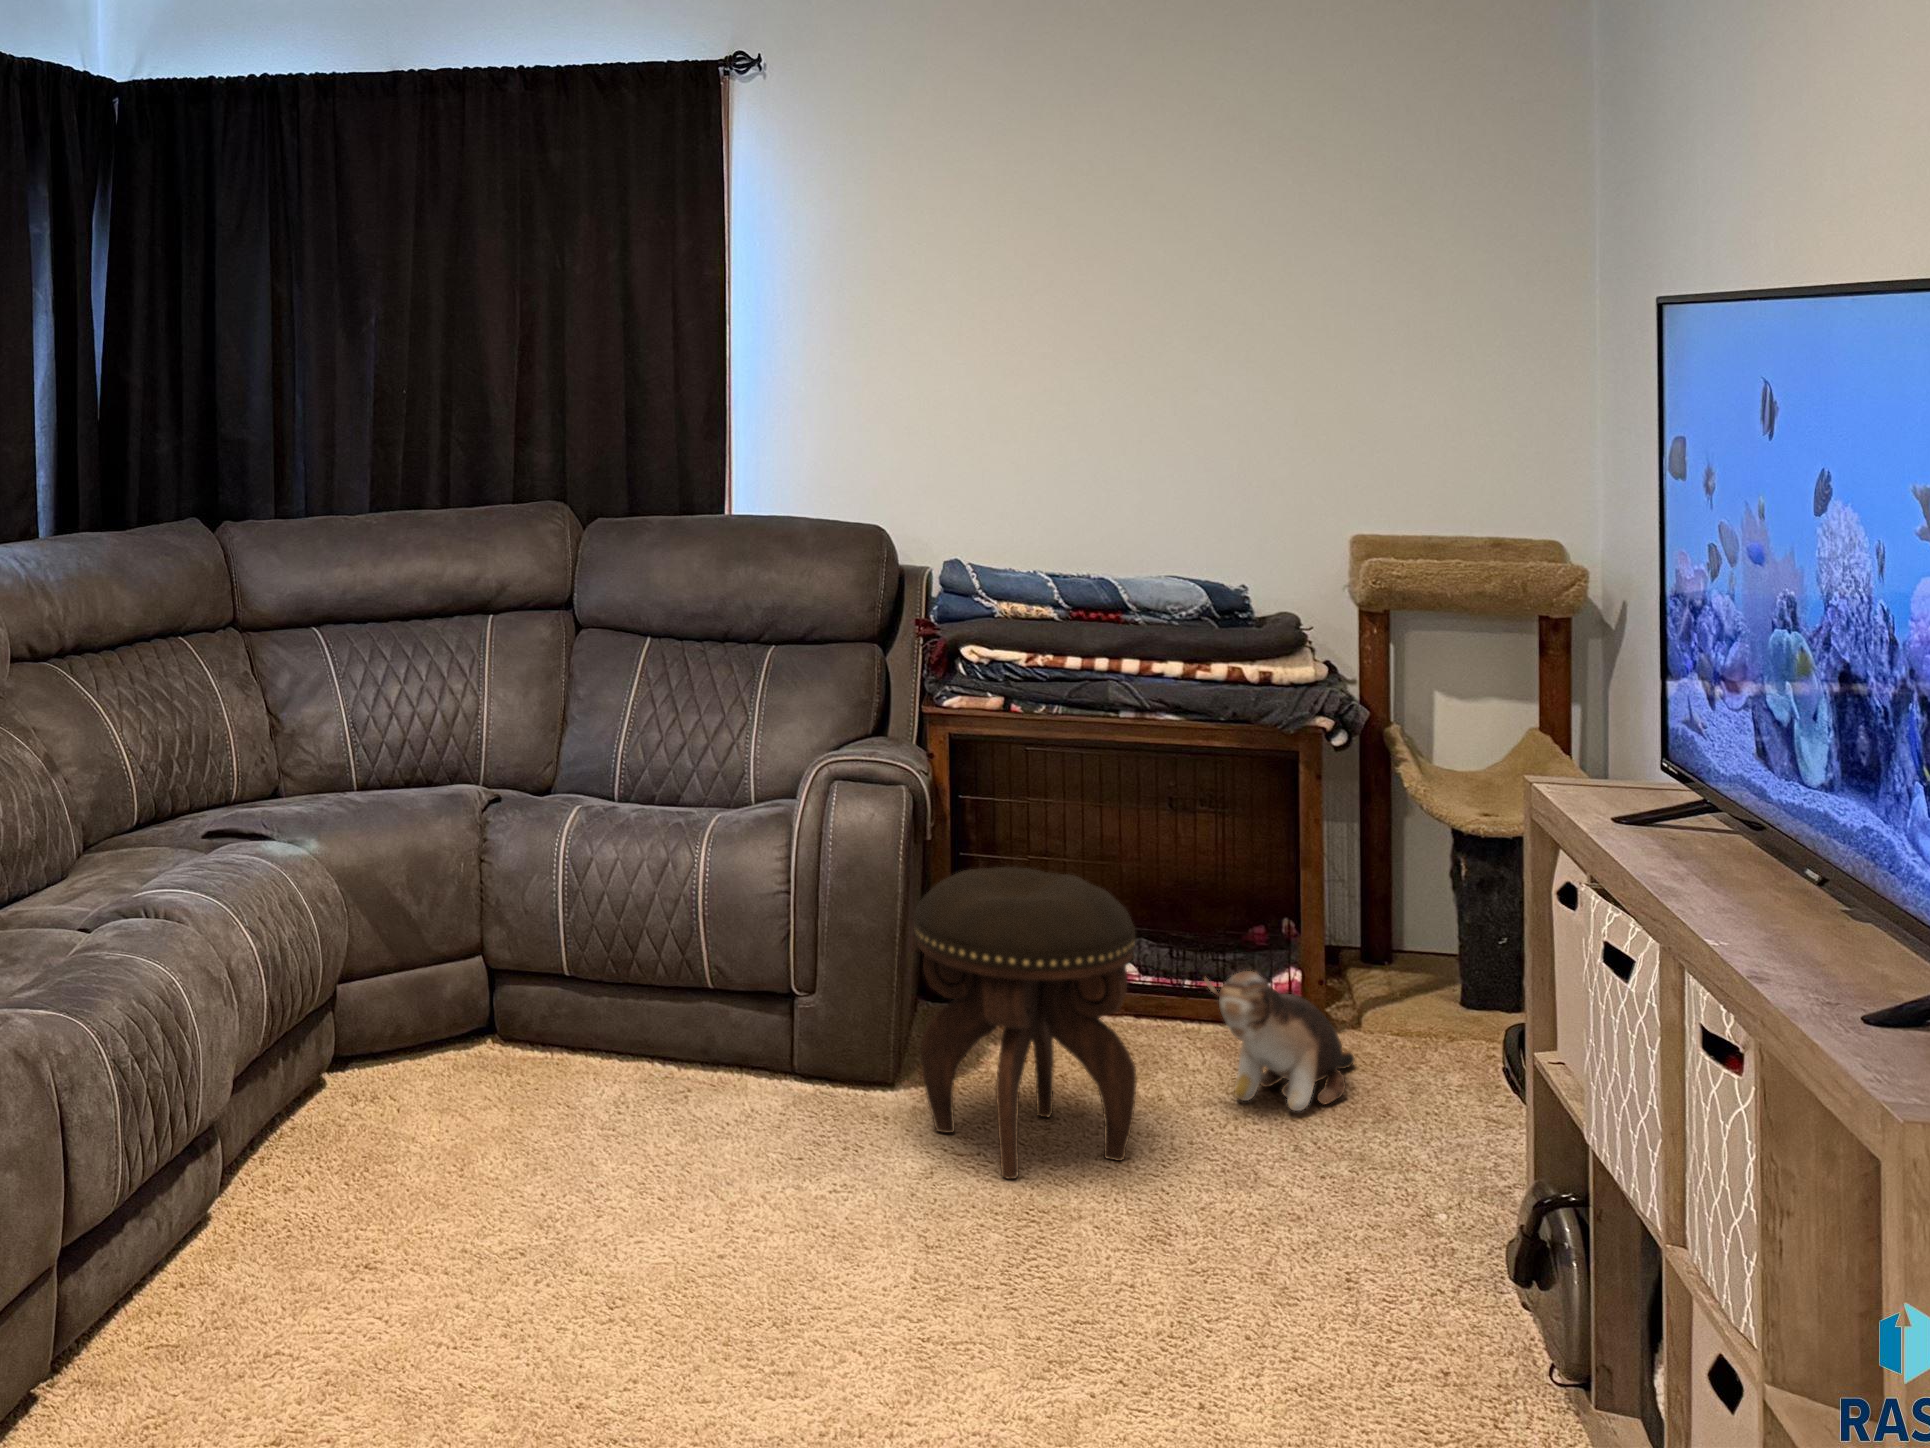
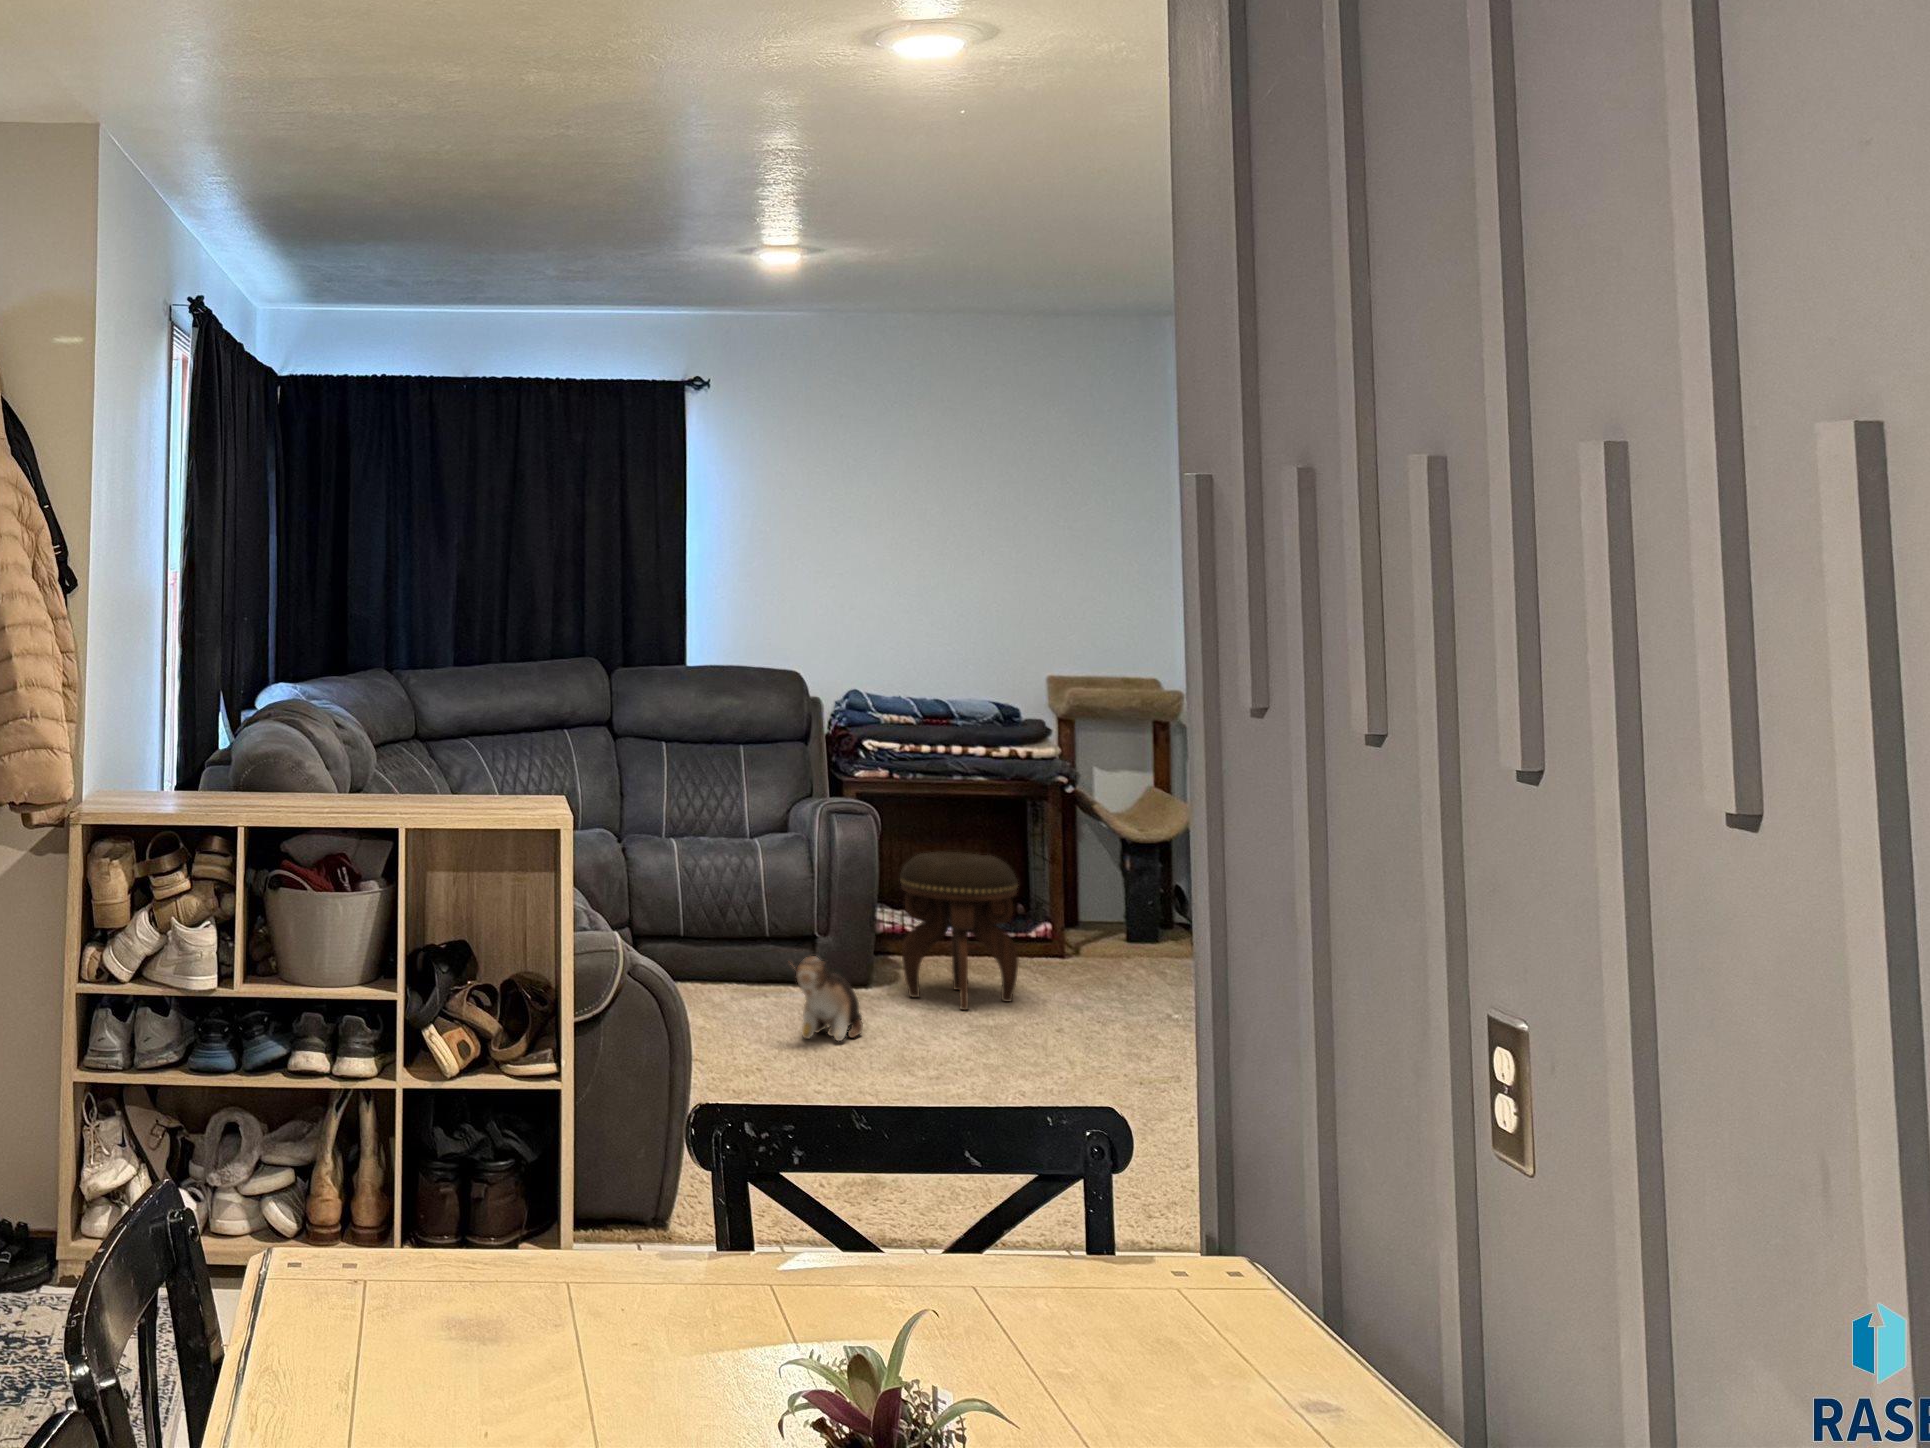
plush toy: present [1204,971,1354,1111] -> present [794,956,863,1041]

